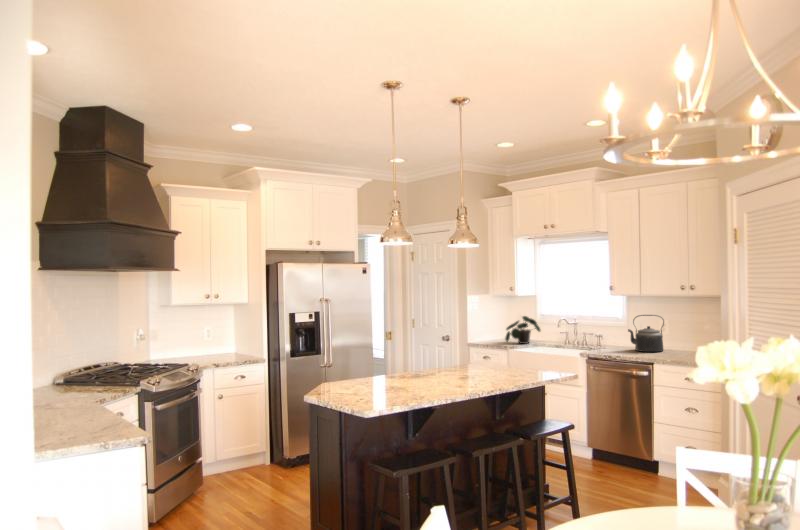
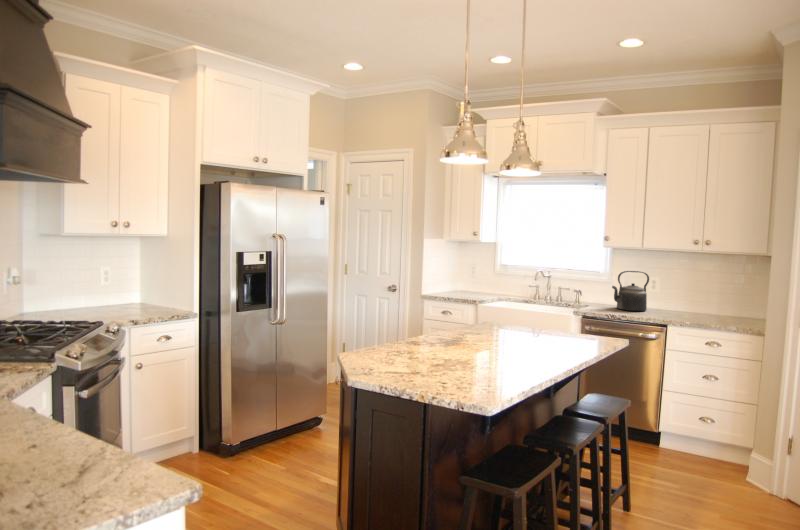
potted plant: present [505,316,540,344] -> none [464,265,506,297]

